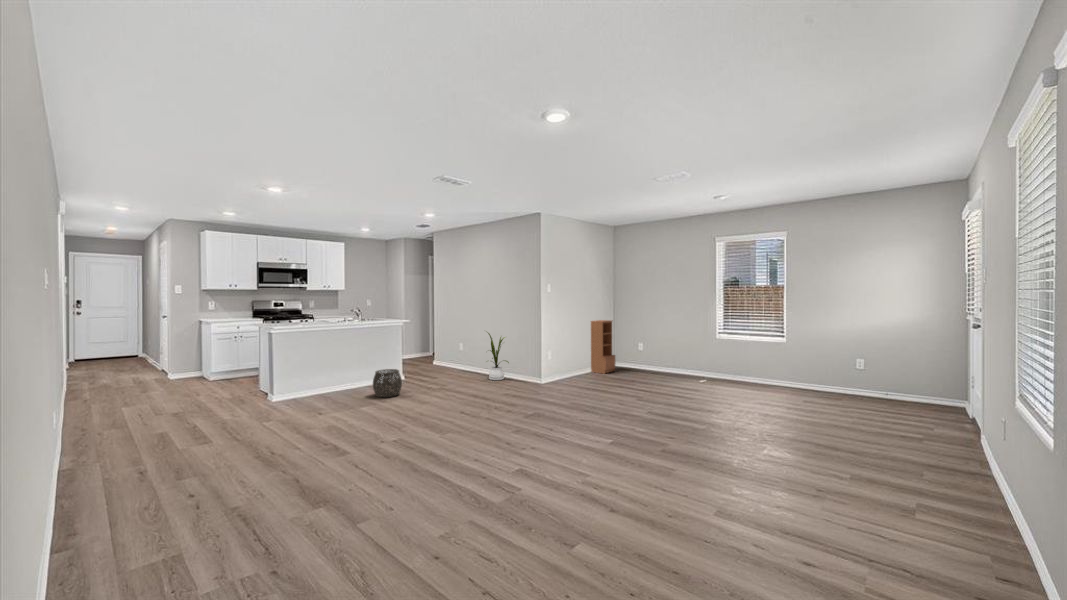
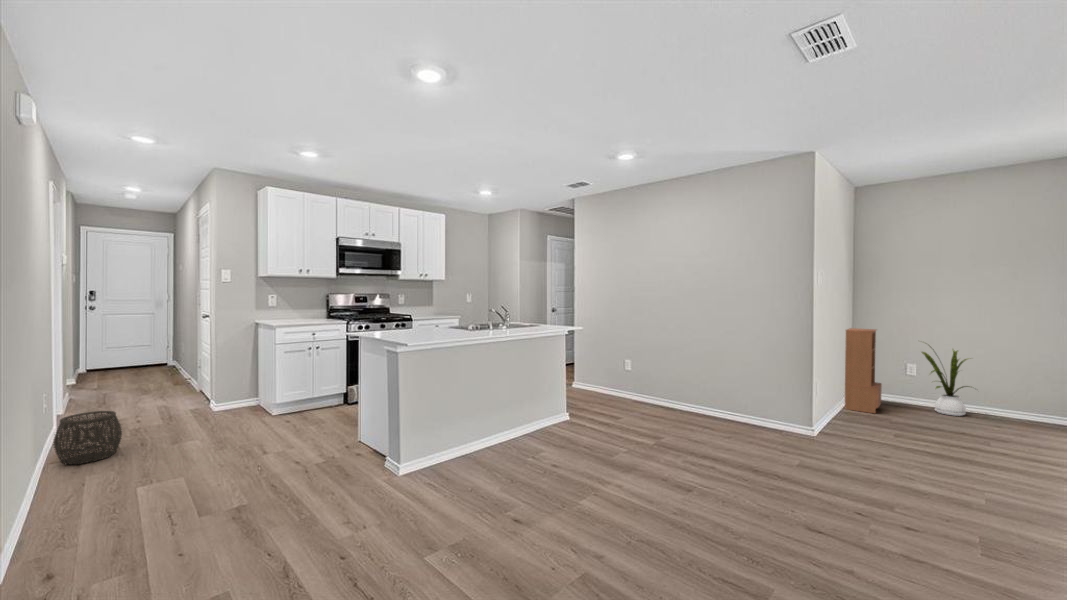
house plant: present [487,332,509,380] -> present [922,349,969,416]
woven basket: present [373,369,402,397] -> present [53,411,122,464]

